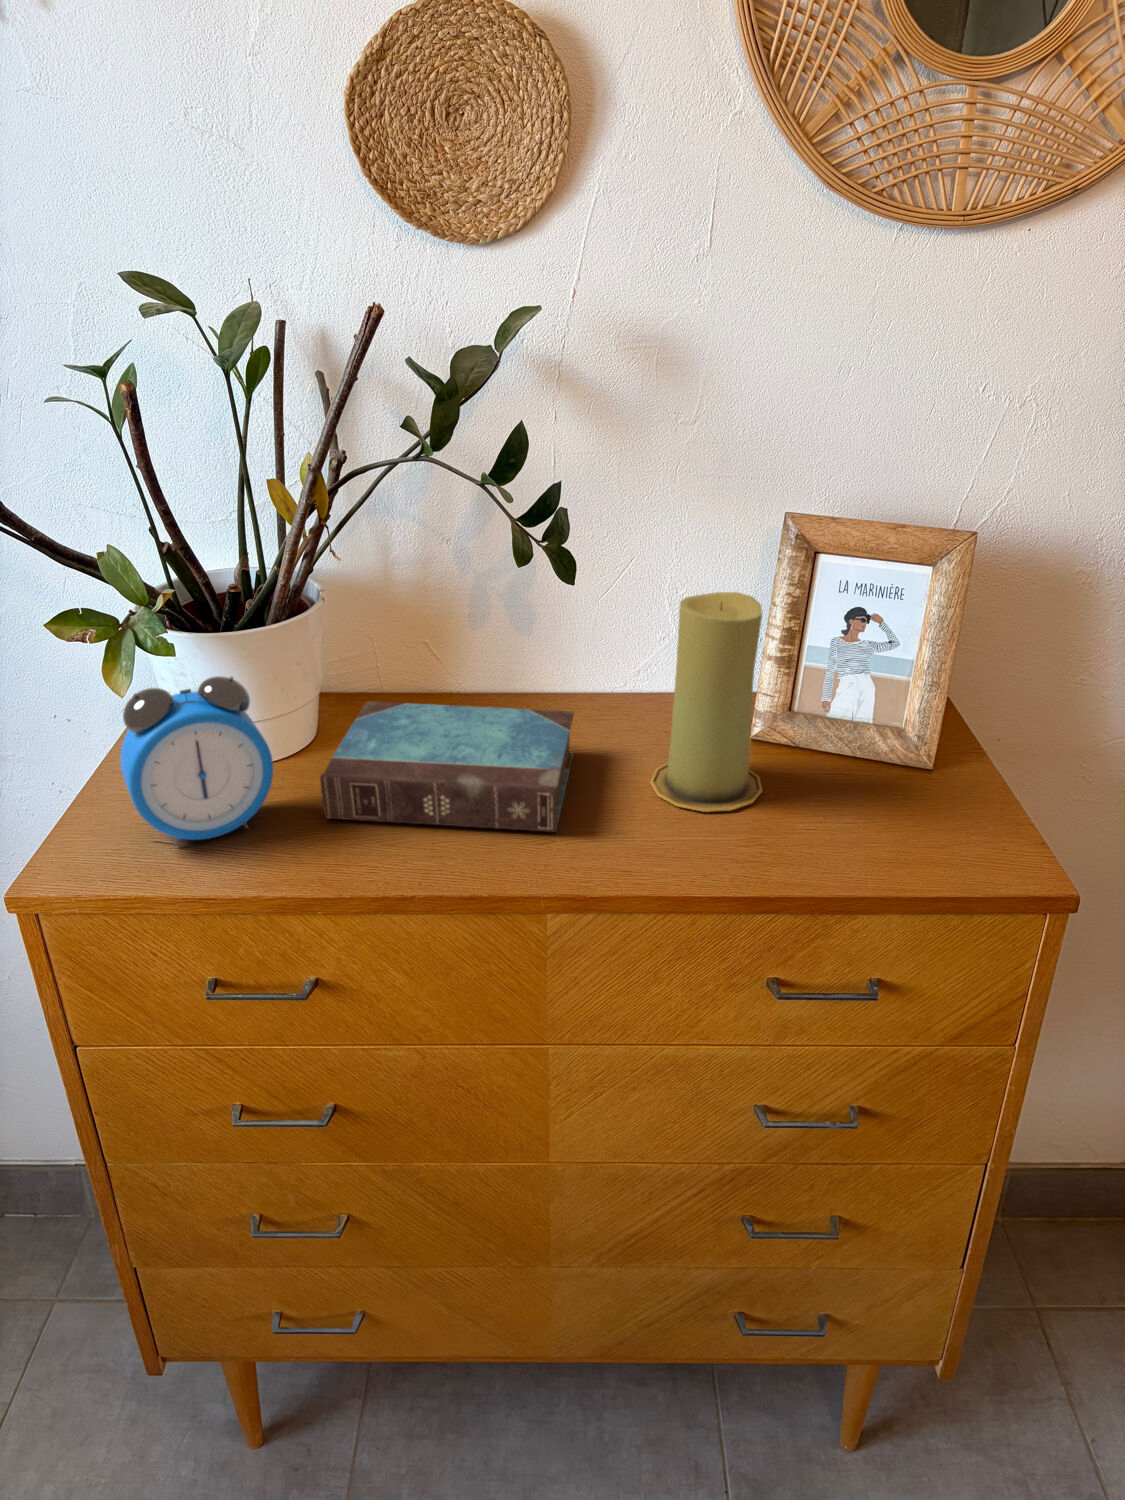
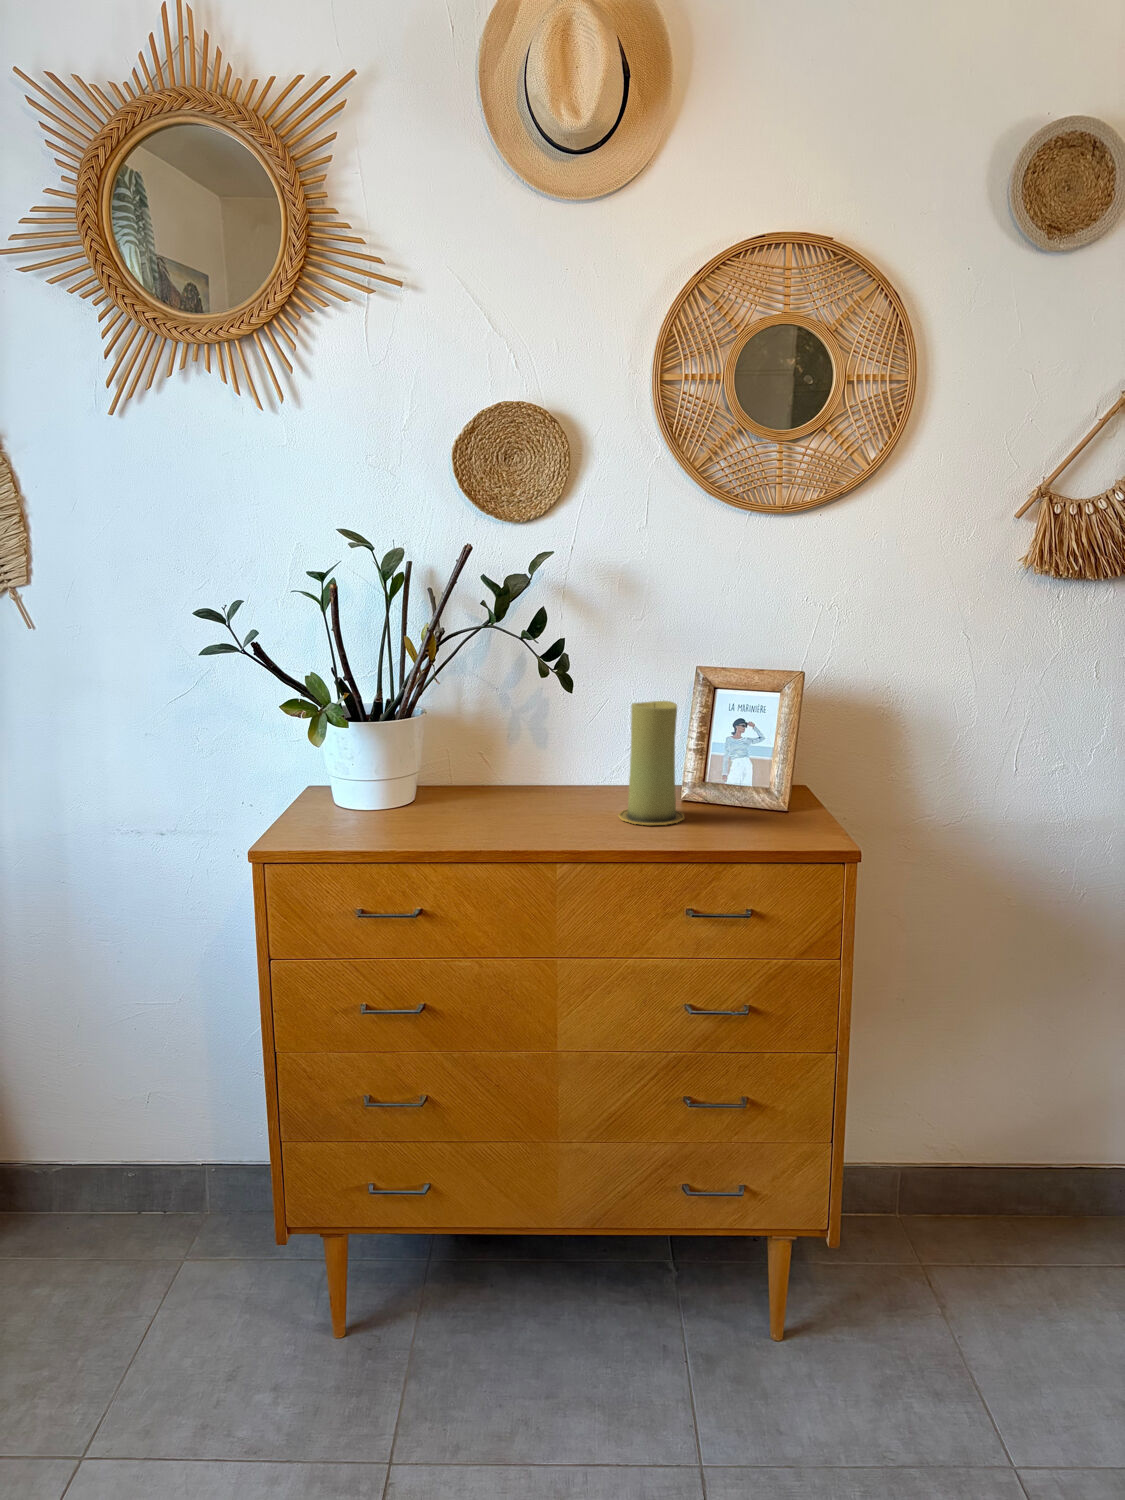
alarm clock: present [120,676,273,845] -> none [313,740,399,836]
book: present [320,701,574,832] -> none [425,776,573,831]

